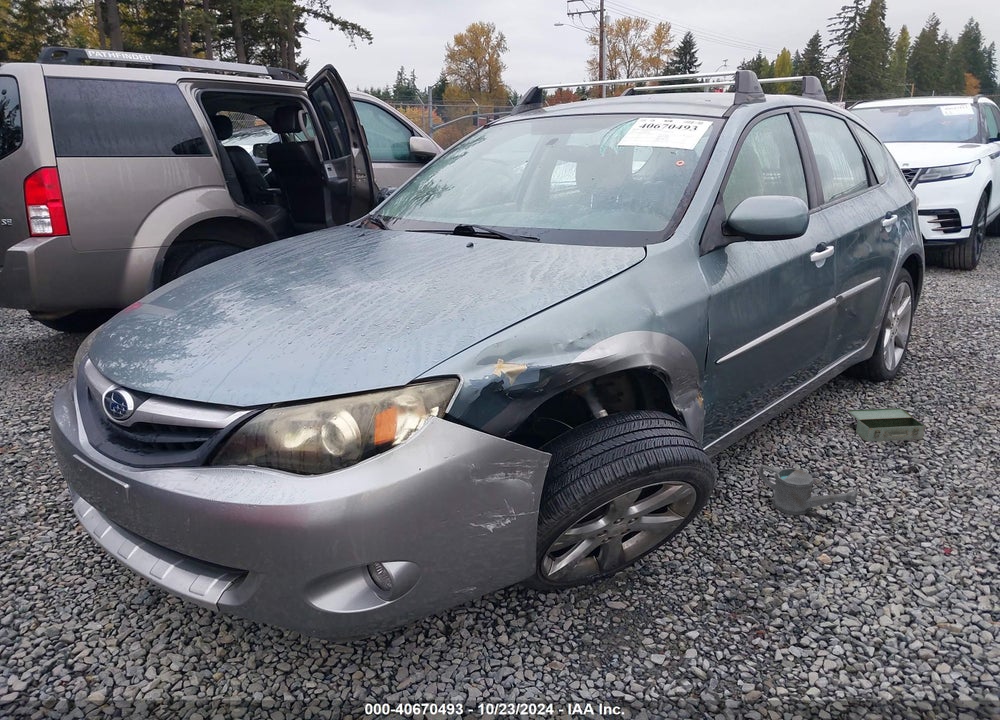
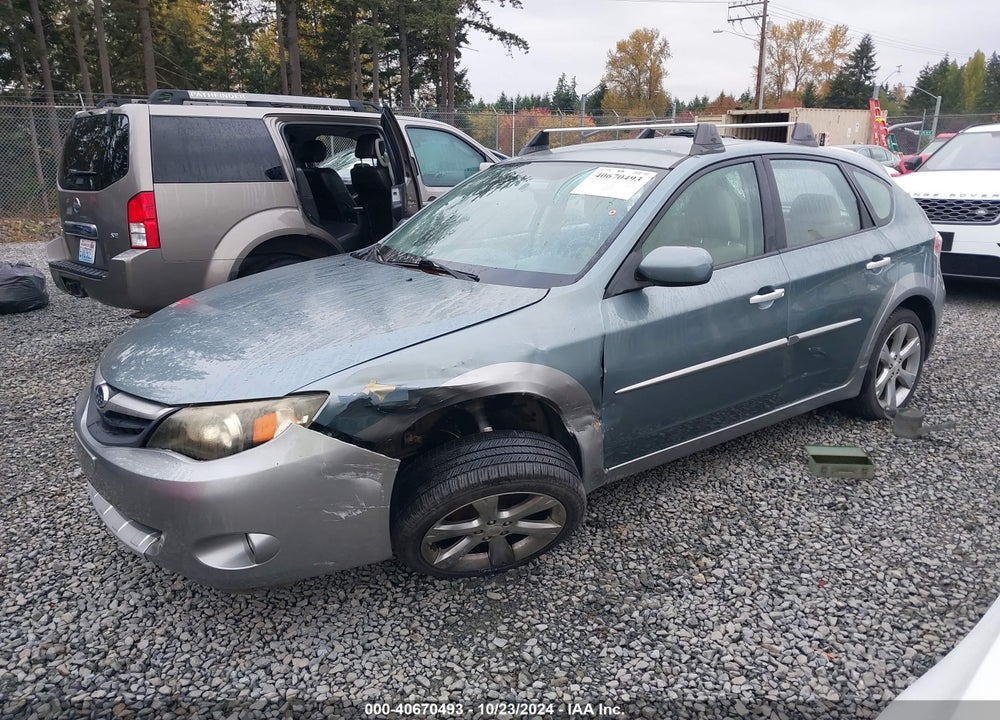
watering can: present [759,465,857,515] -> present [883,405,956,439]

